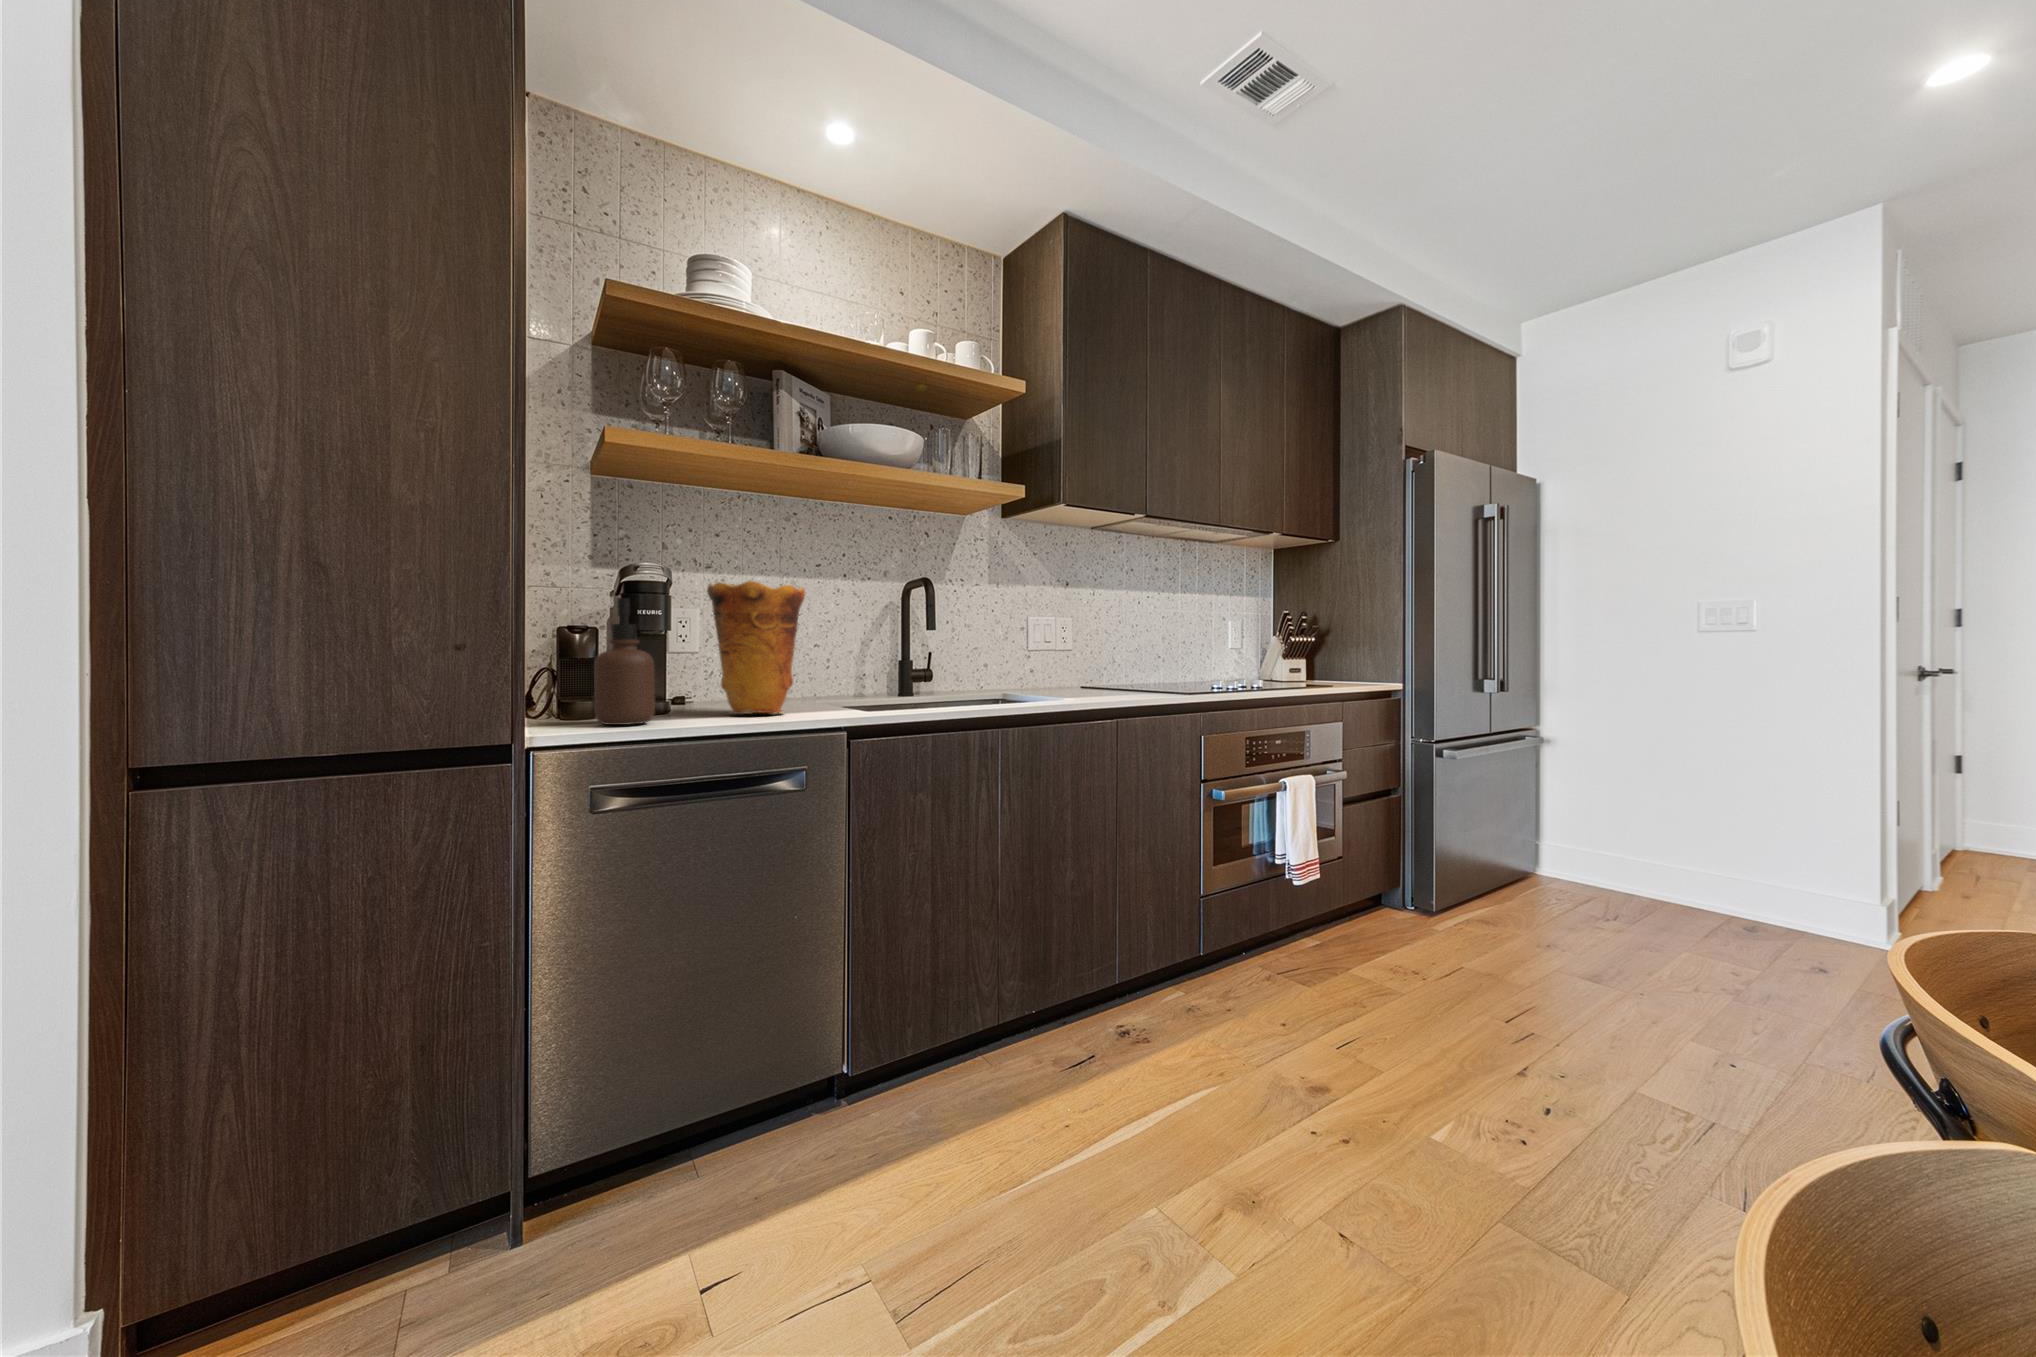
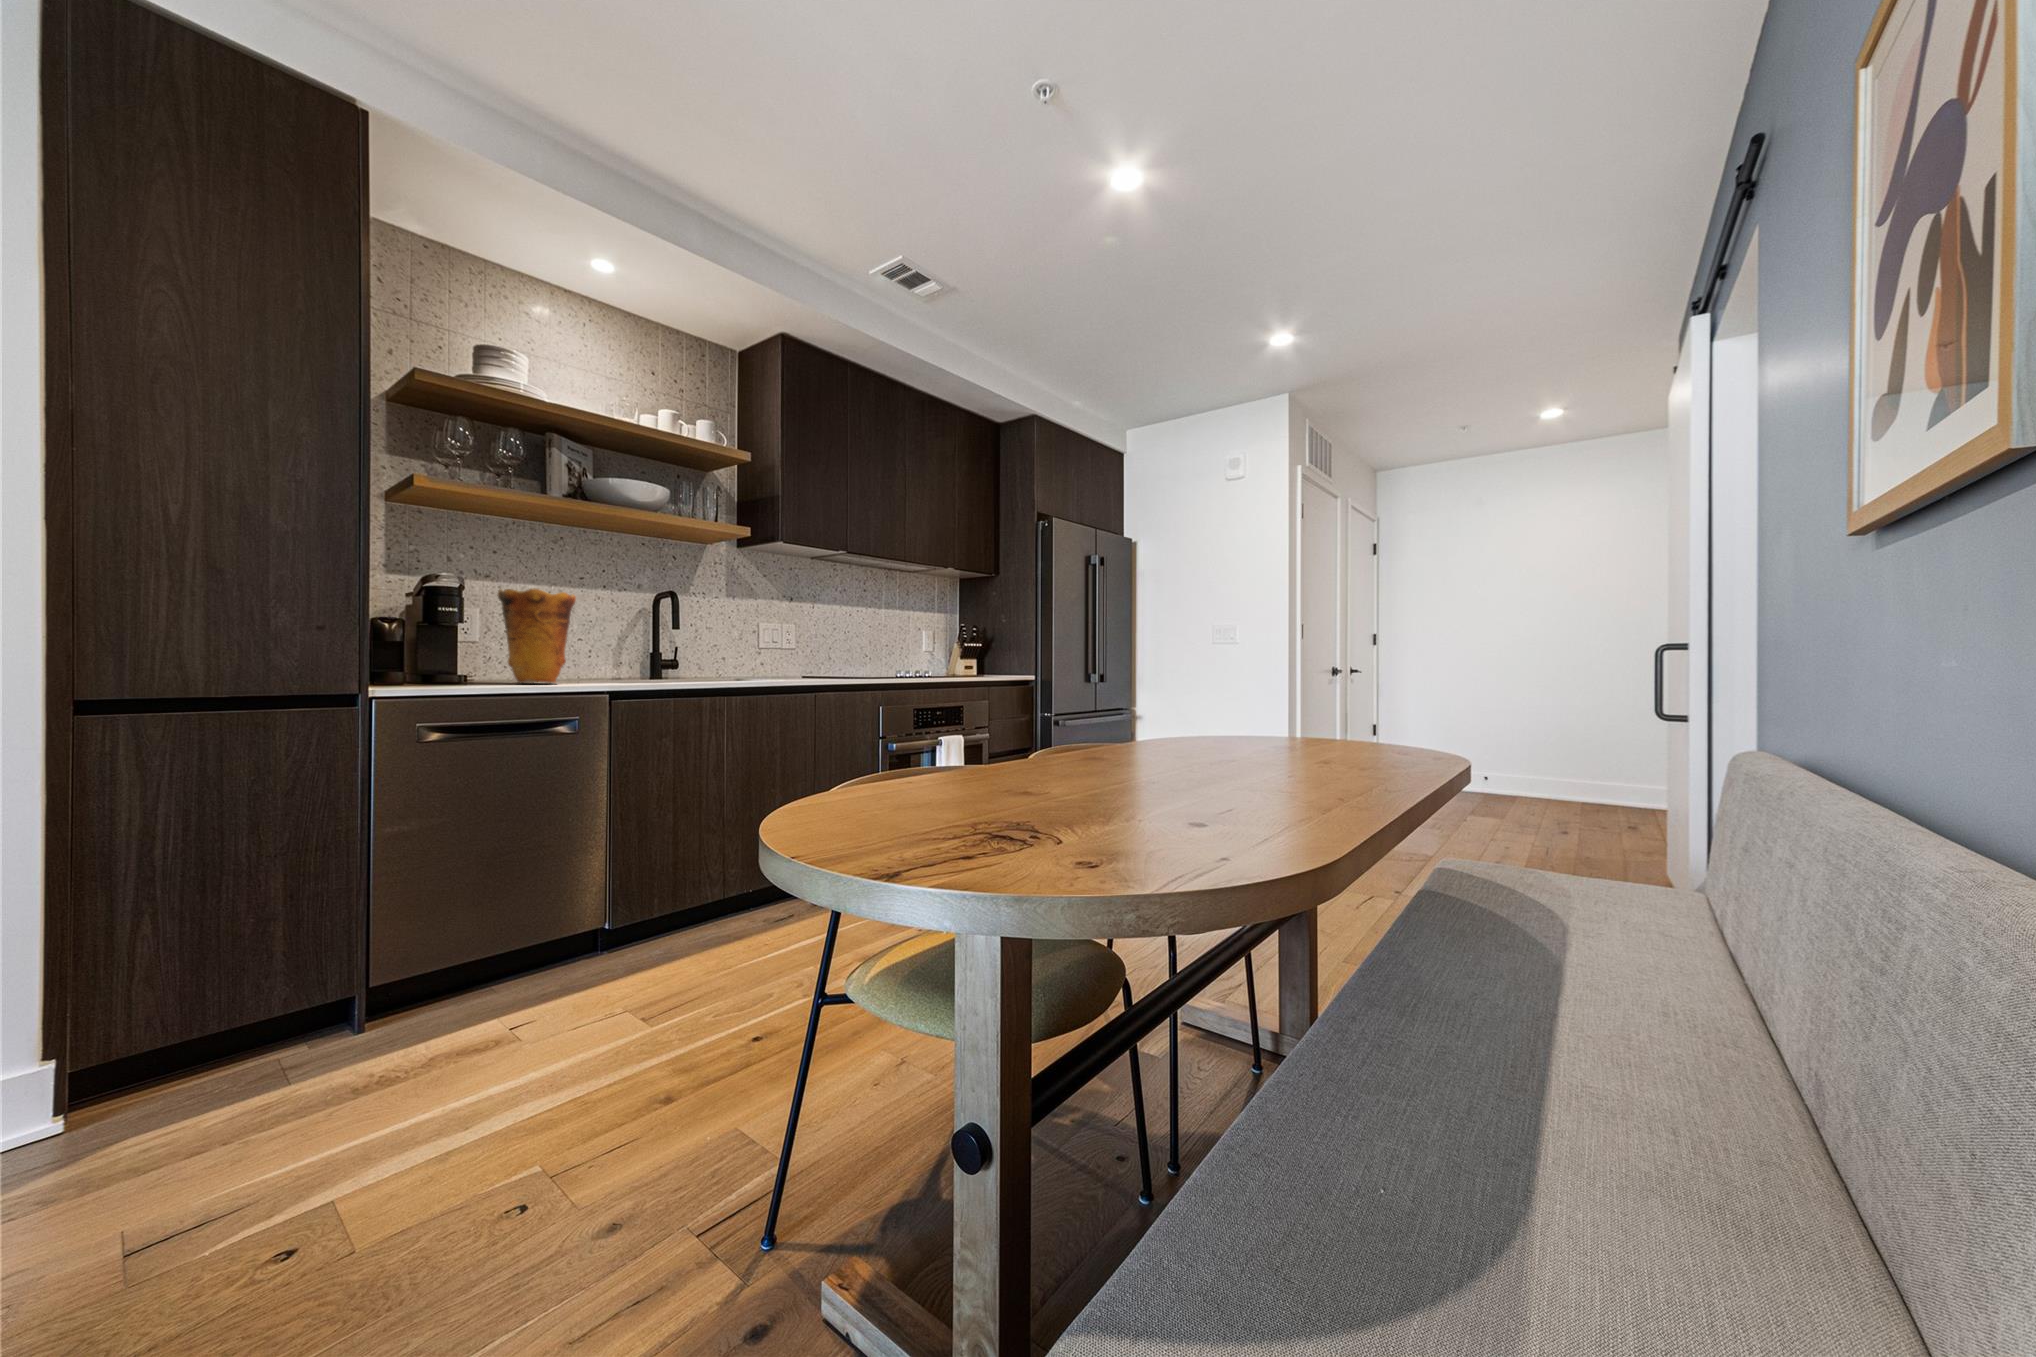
soap dispenser: present [594,598,655,725] -> none [411,597,459,686]

